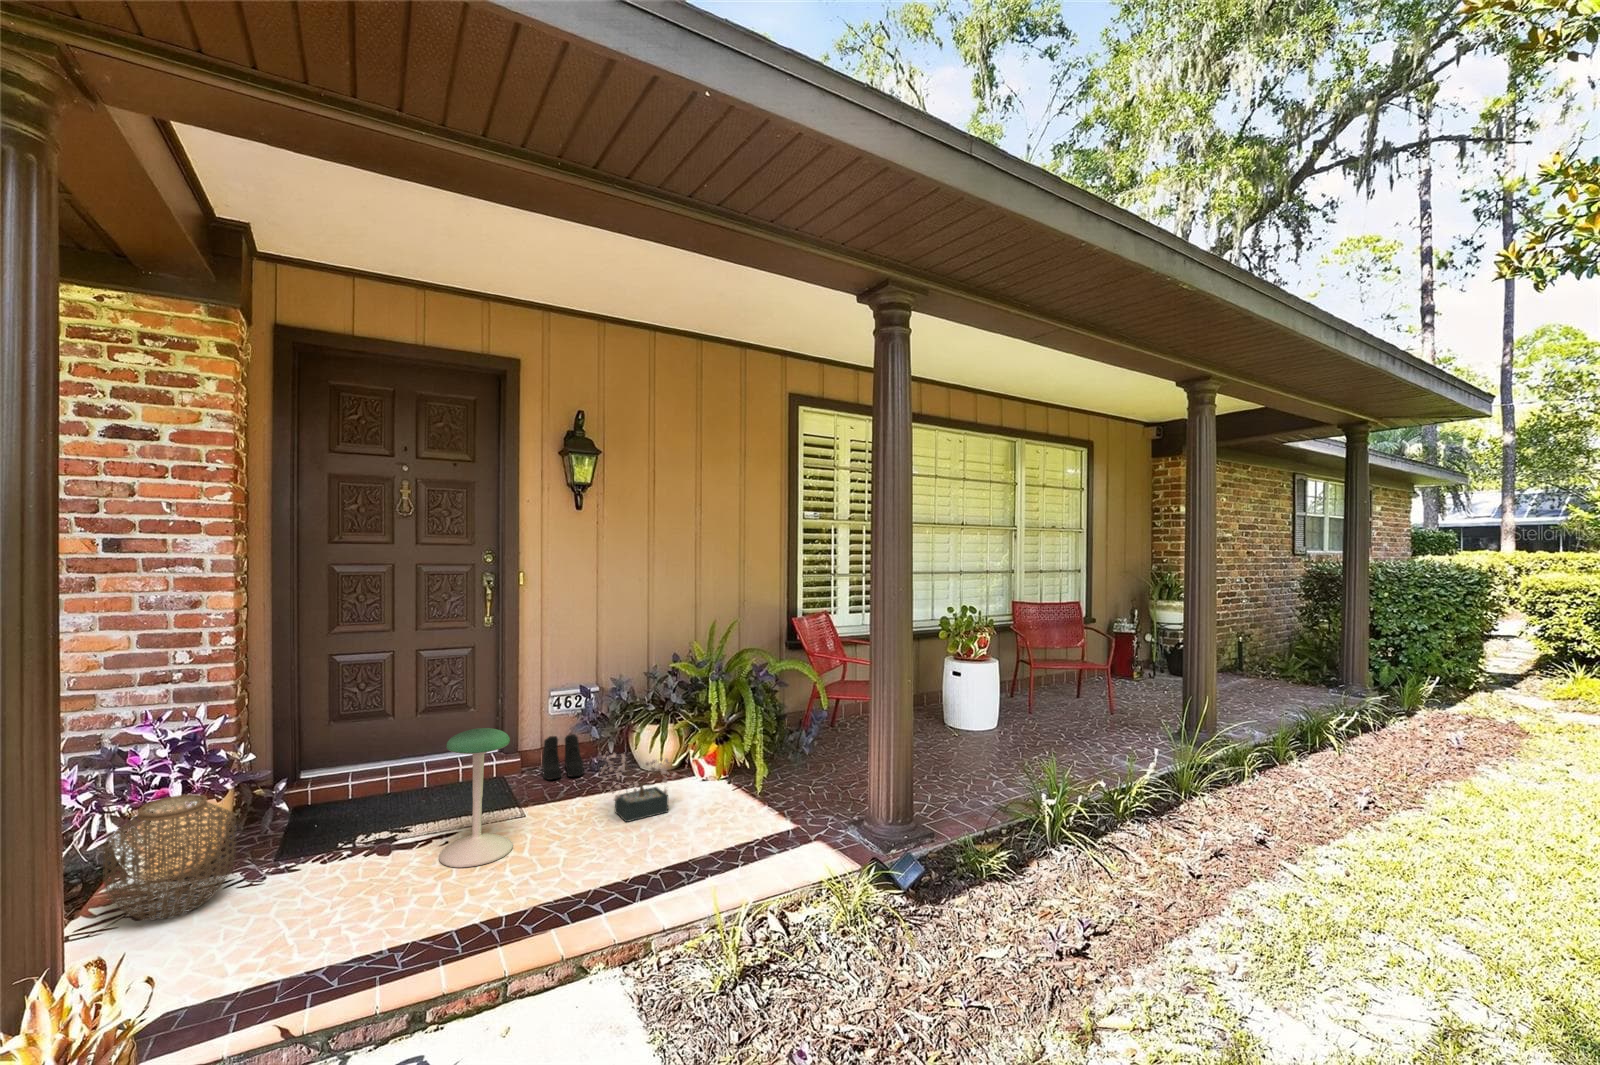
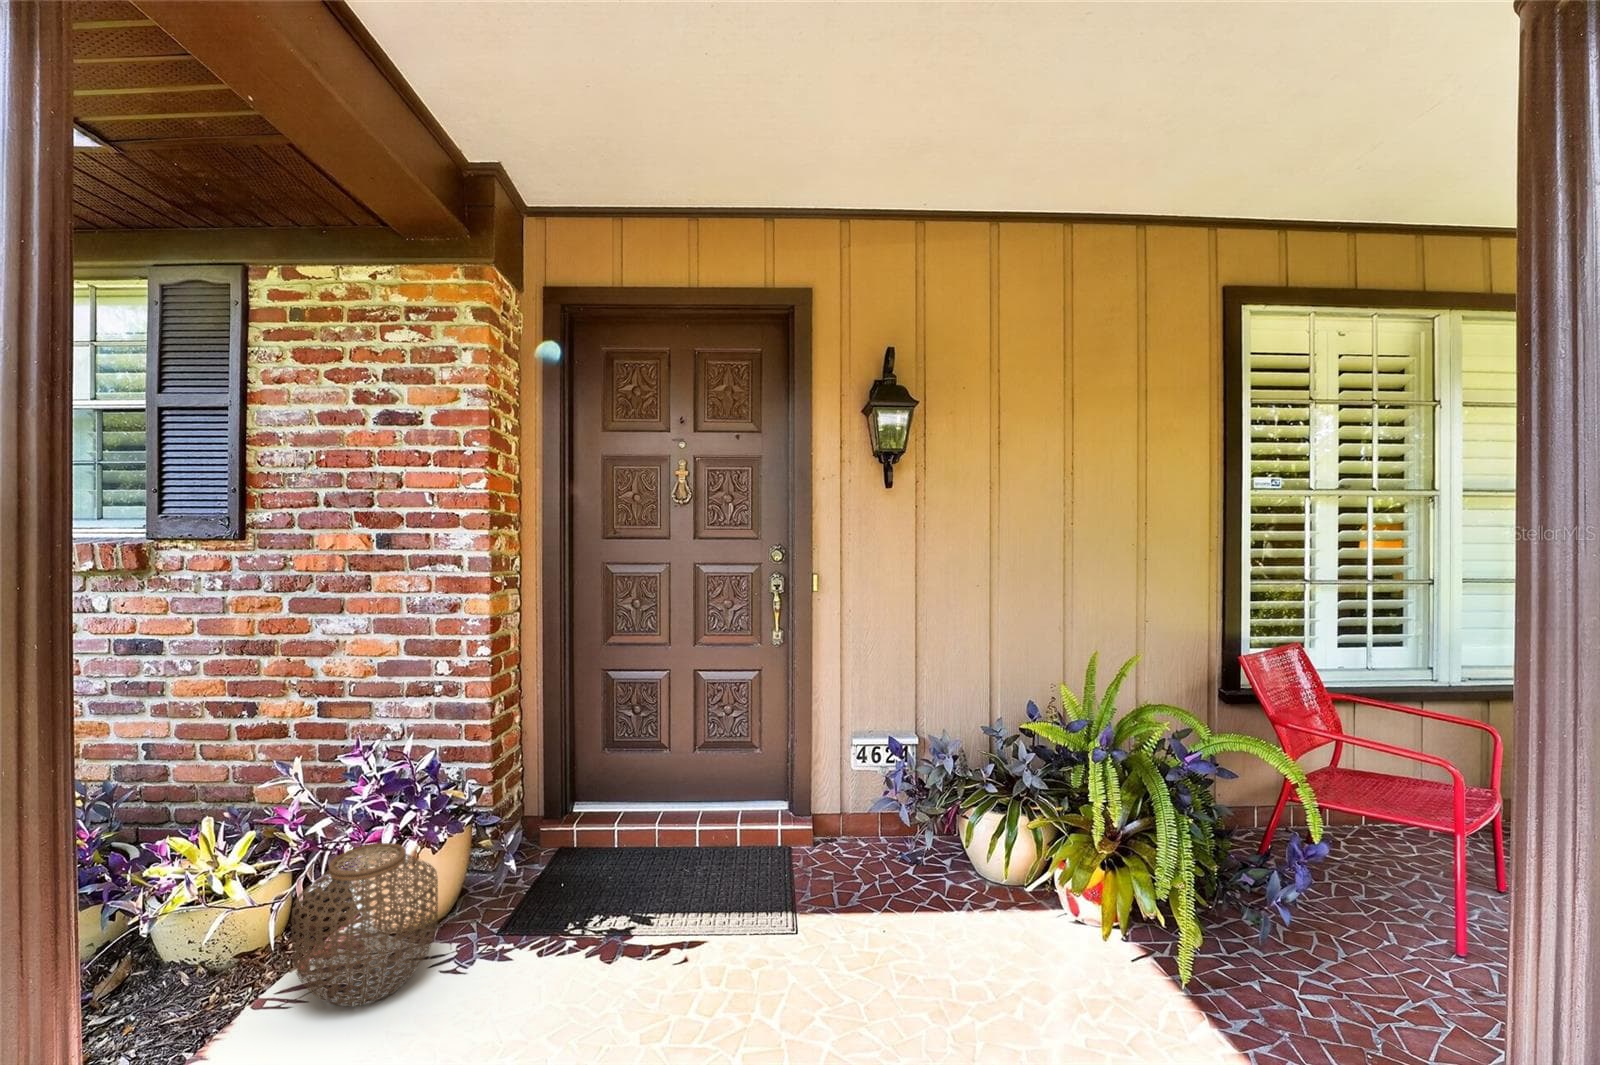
stool: present [439,728,513,868] -> none [659,805,763,1028]
boots: present [542,734,584,780] -> none [839,804,894,872]
decorative plant: present [599,752,676,822] -> none [895,862,1025,993]

